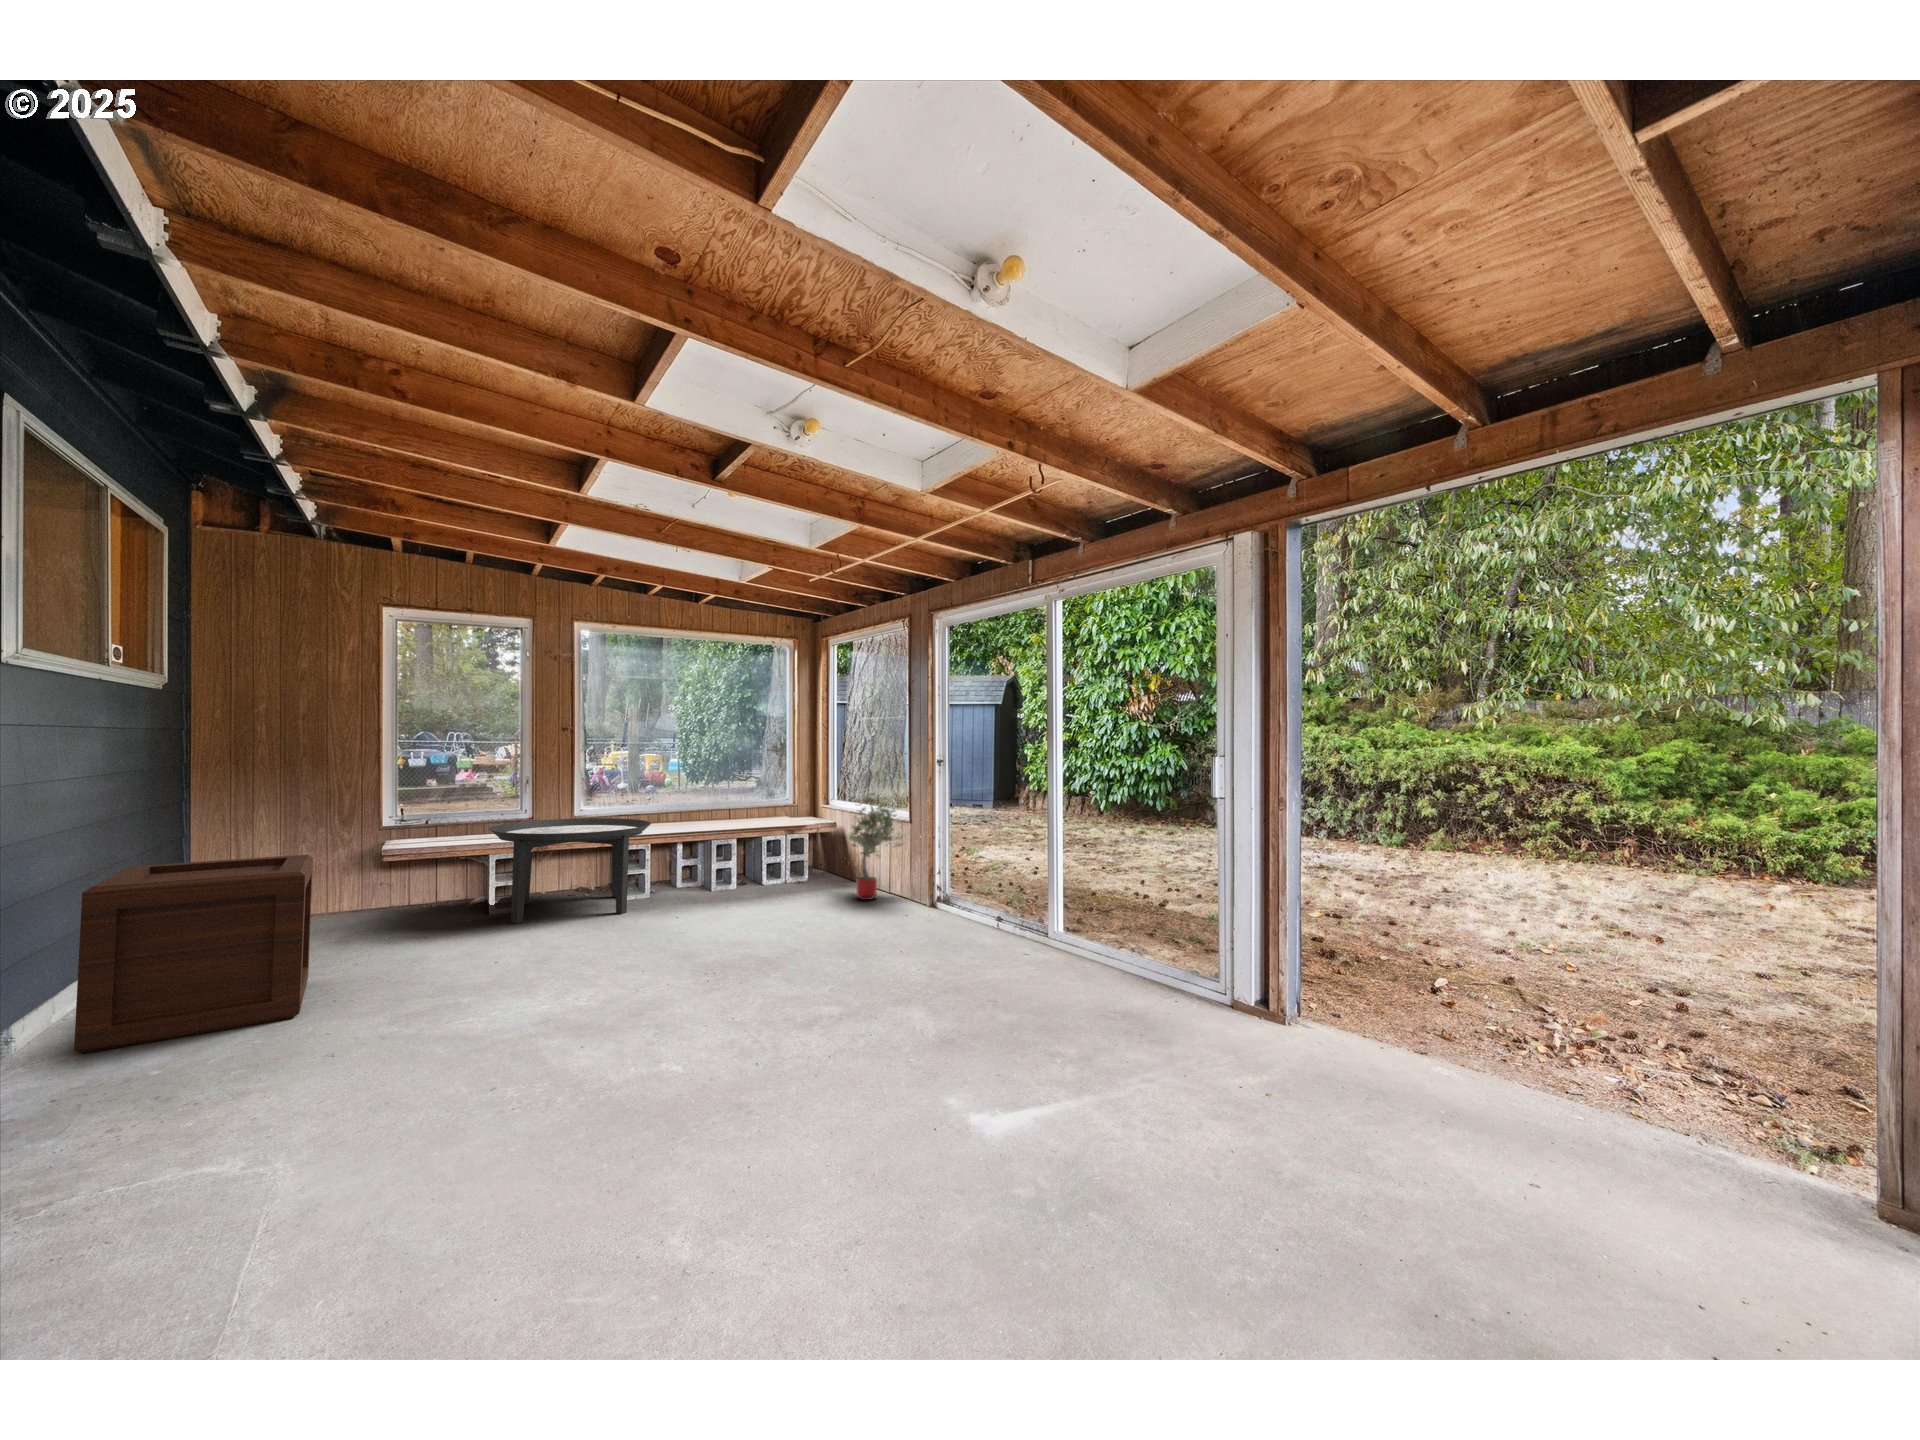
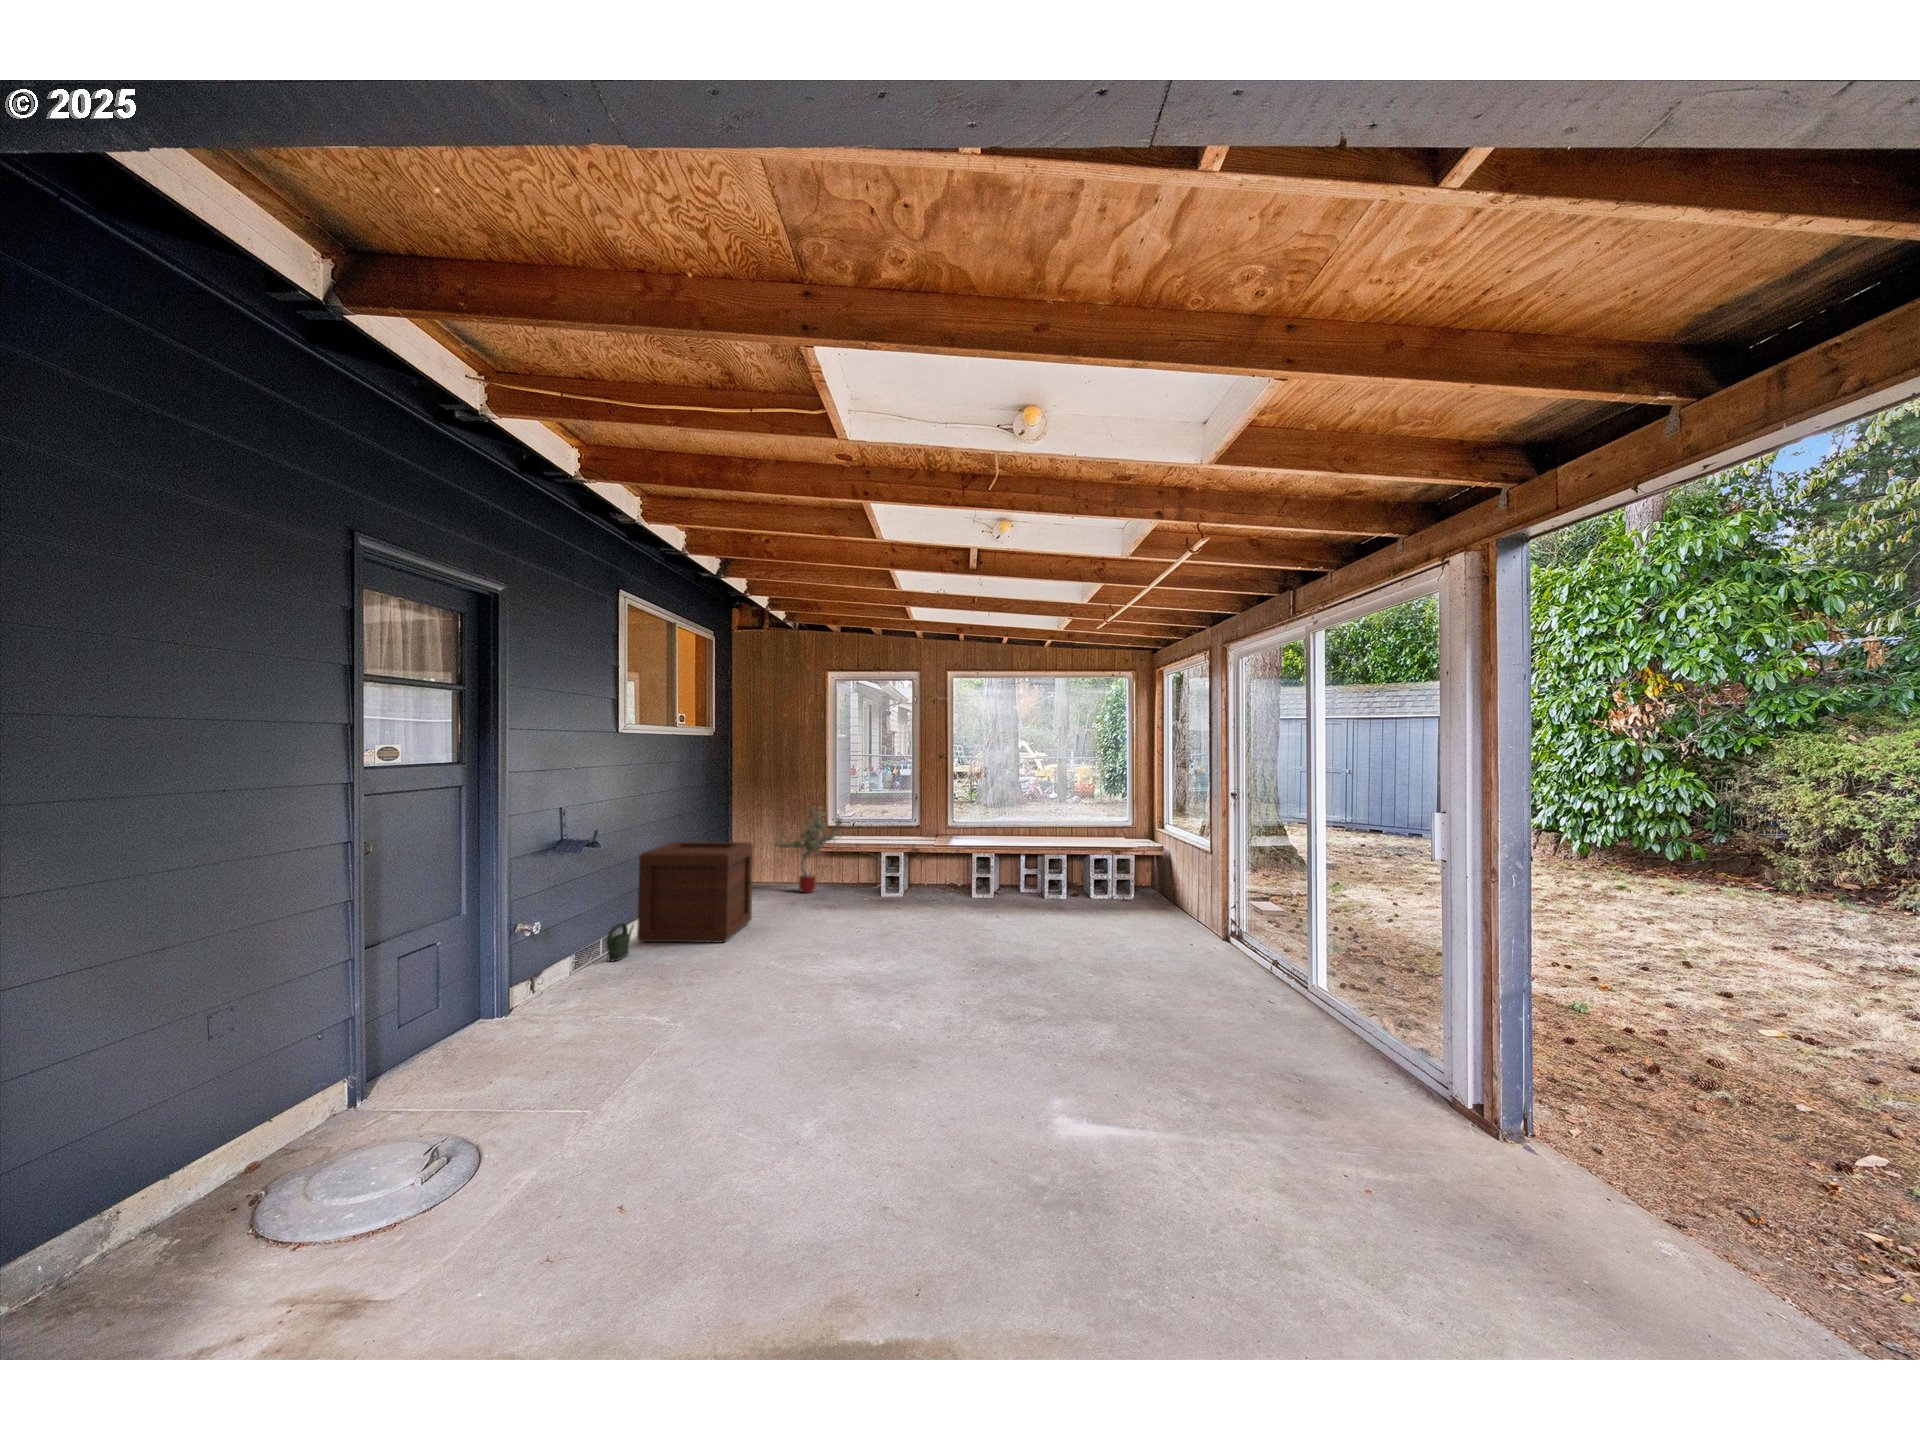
potted tree: present [847,793,904,900] -> present [775,806,842,893]
round table: present [489,818,651,924] -> none [876,827,988,908]
watering can: none [36,1021,85,1100] -> present [606,923,633,961]

